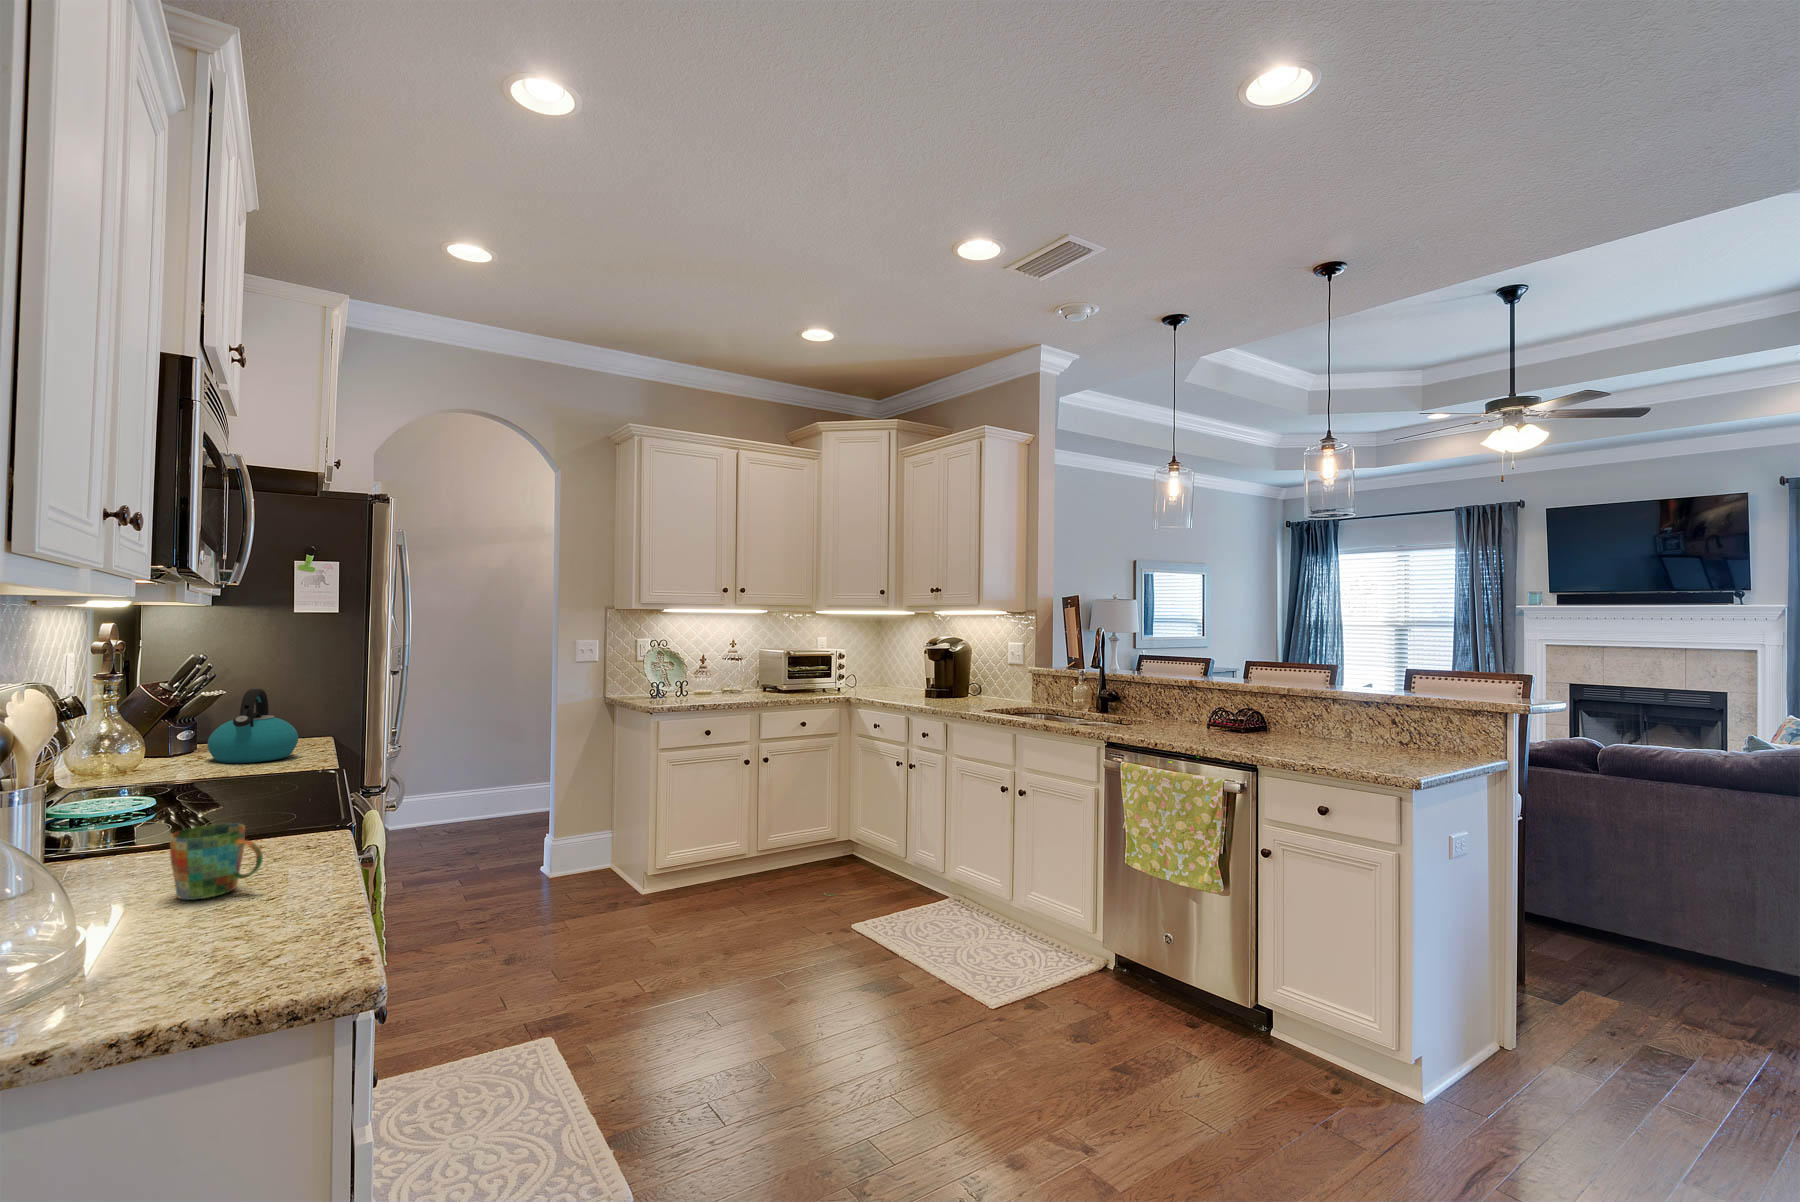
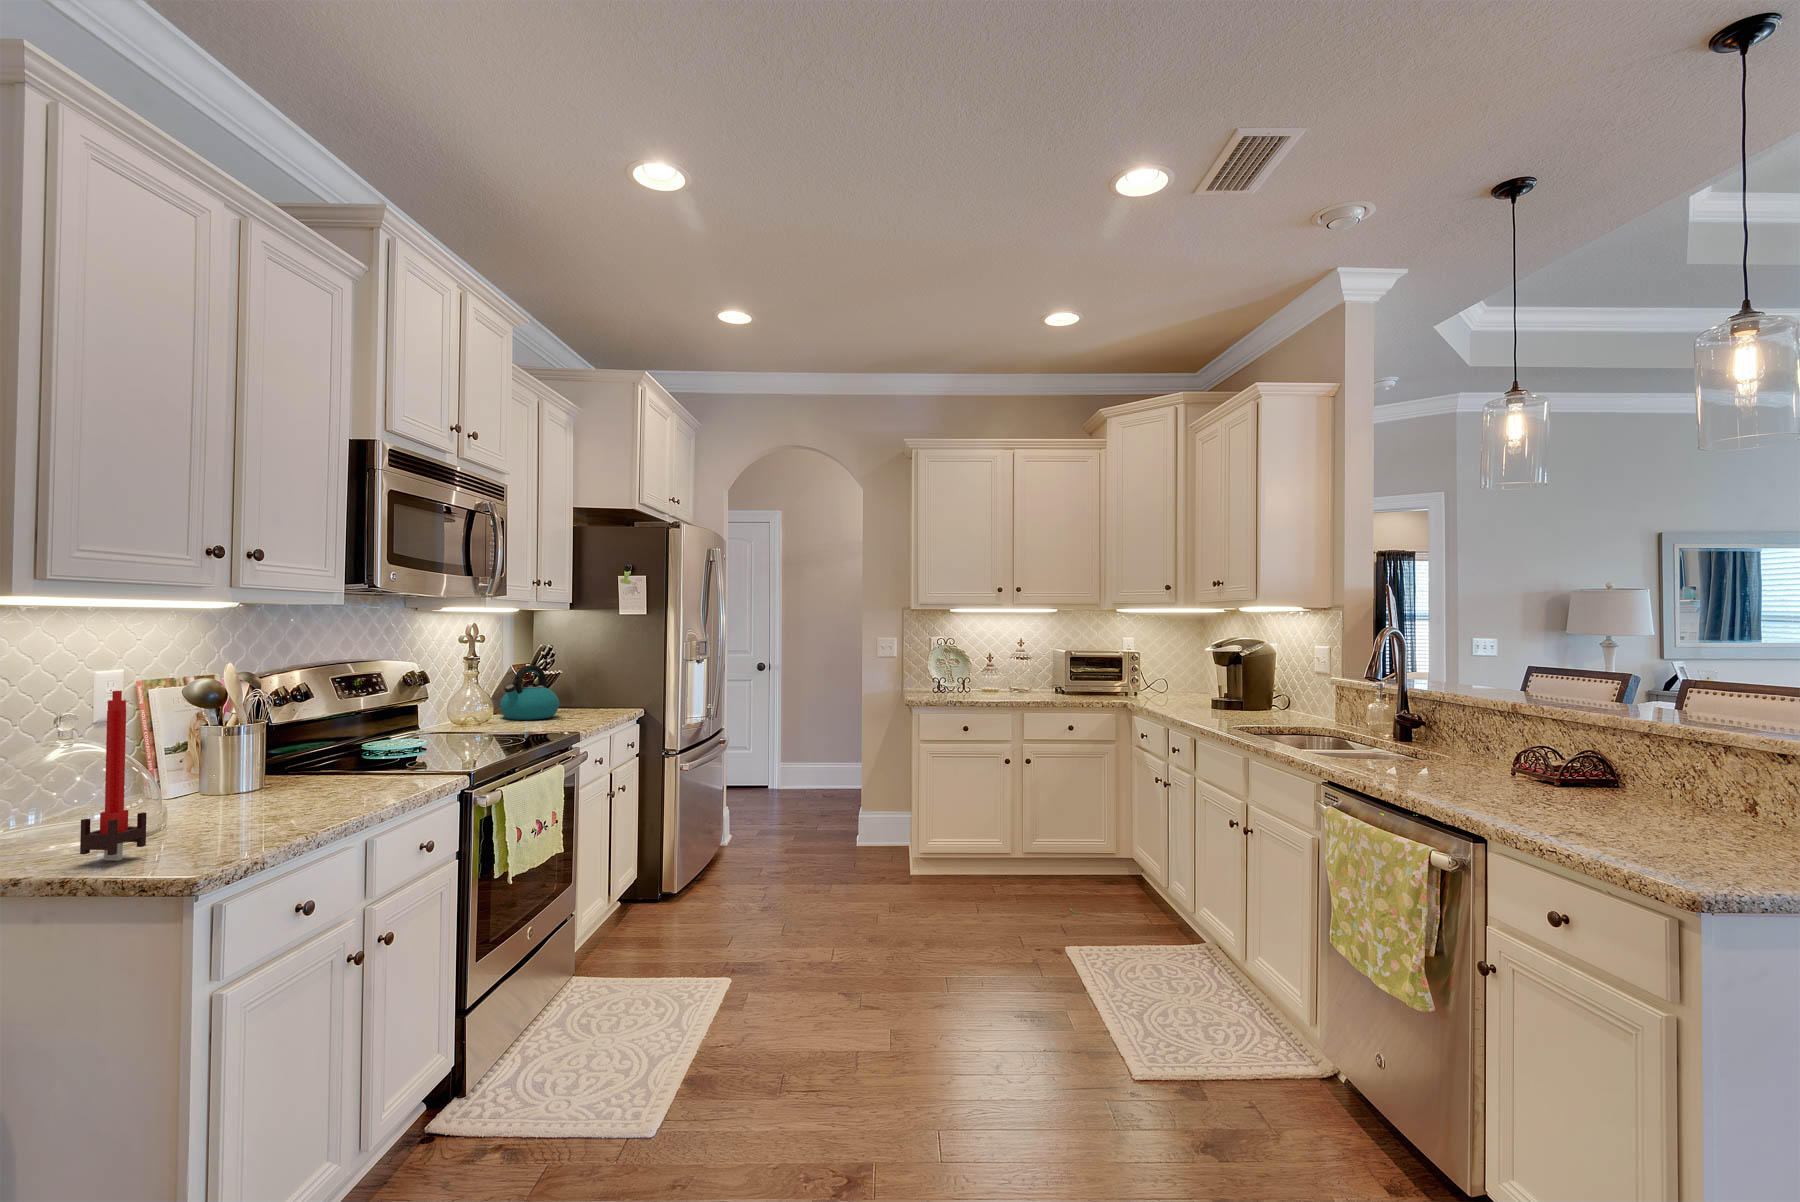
candle: none [265,741,326,973] -> present [80,691,146,861]
mug: present [170,823,263,900] -> none [210,753,266,804]

